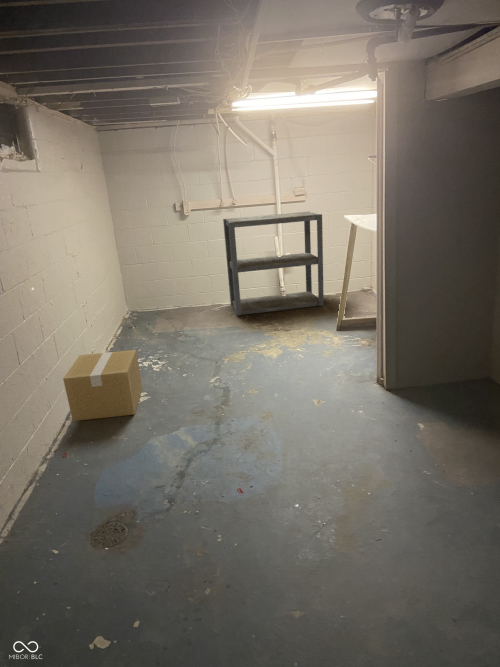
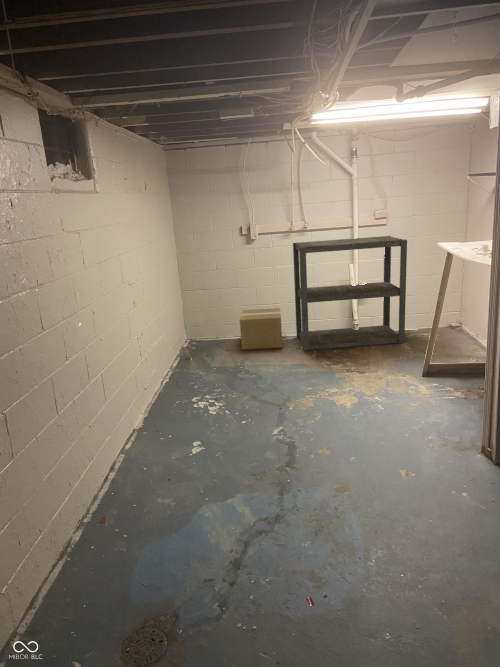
cardboard box: present [63,350,142,421] -> present [240,308,282,350]

